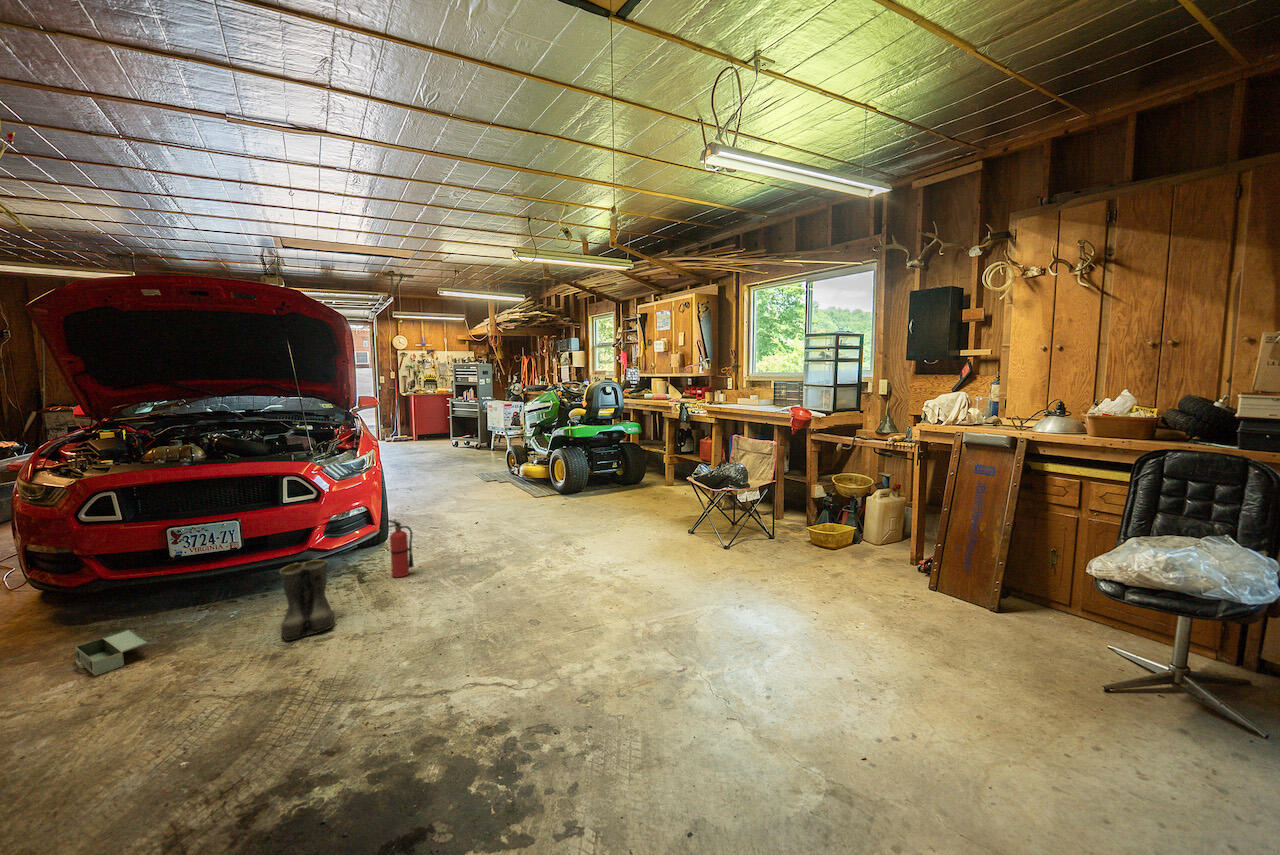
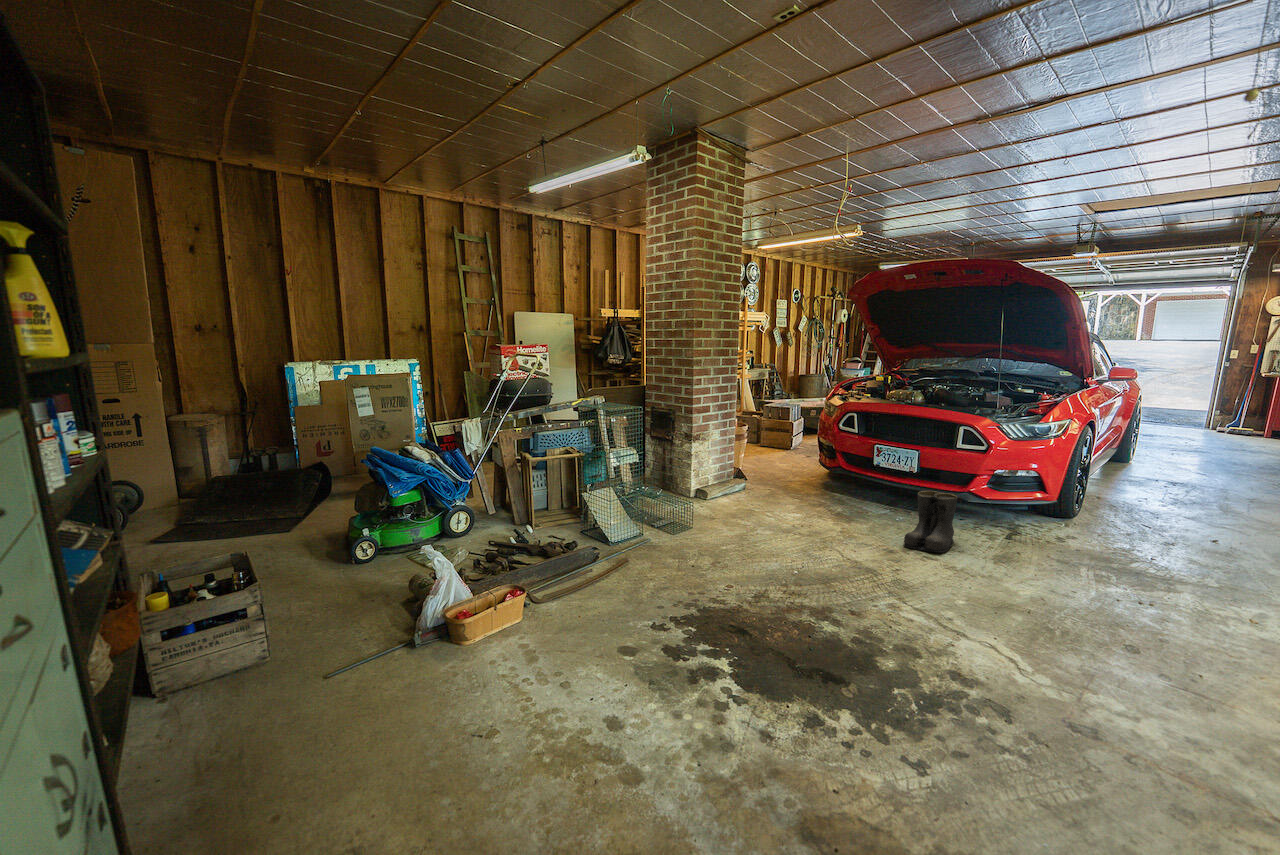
fire extinguisher: present [386,519,414,577] -> none [1039,480,1070,547]
toolbox: present [74,629,149,676] -> none [808,499,838,519]

